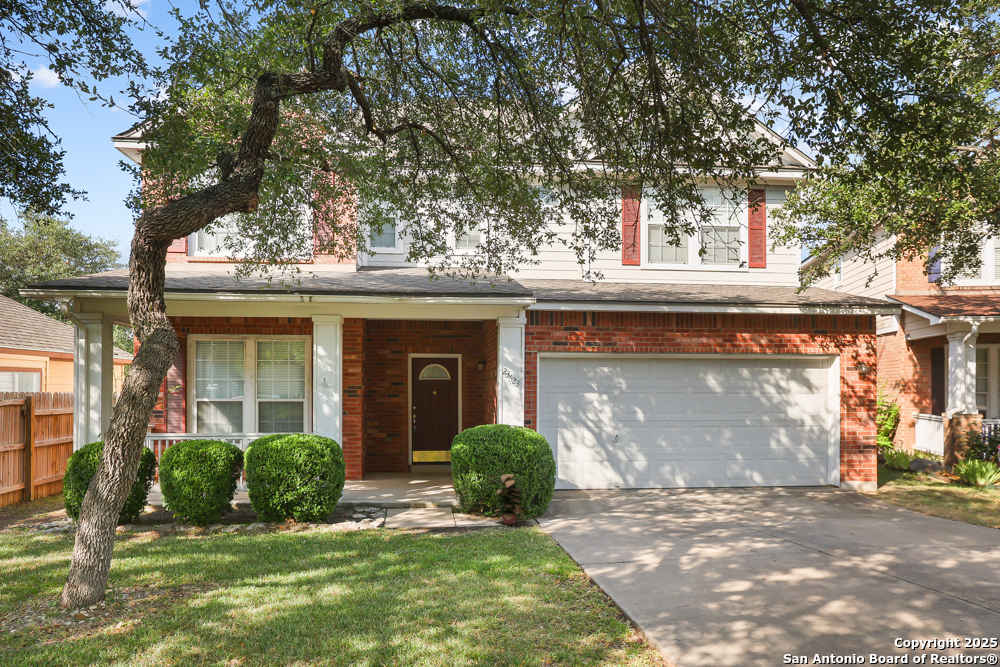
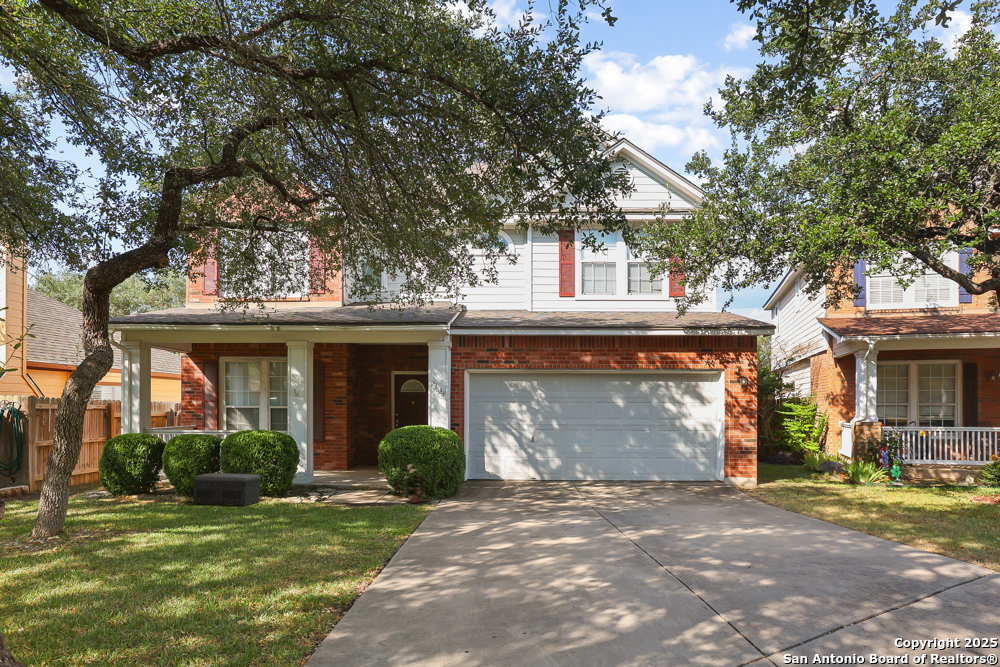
storage bench: none [218,489,308,535] -> present [193,473,261,506]

